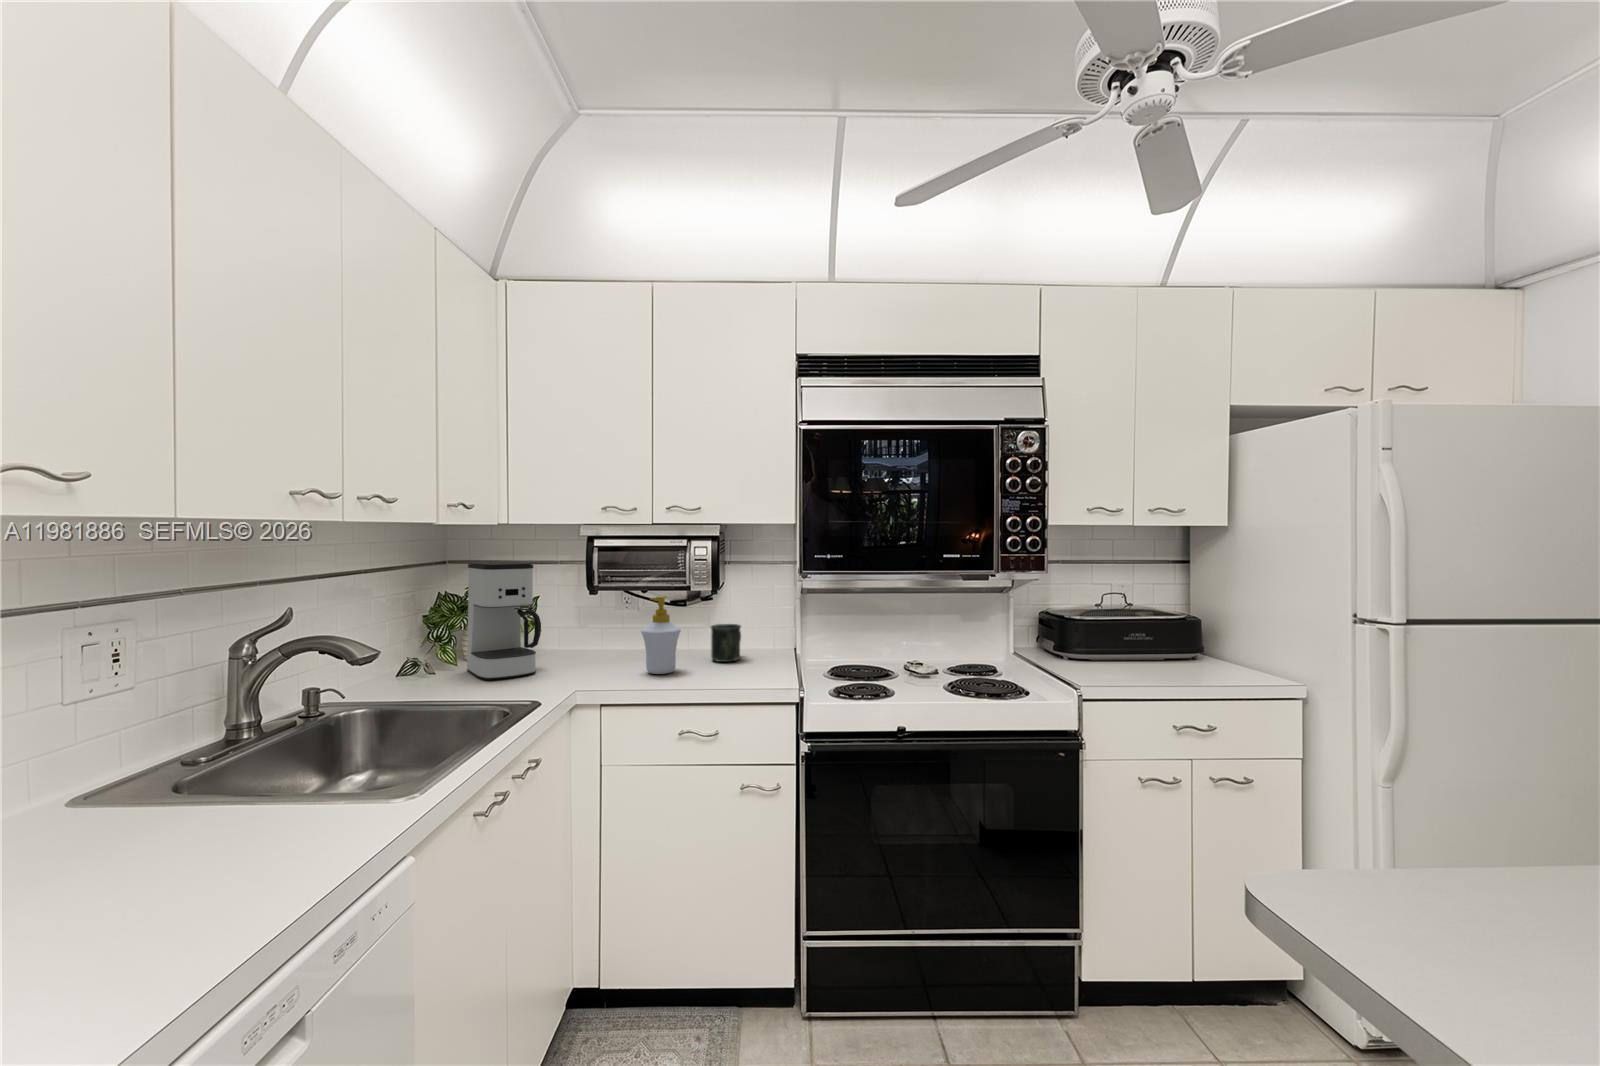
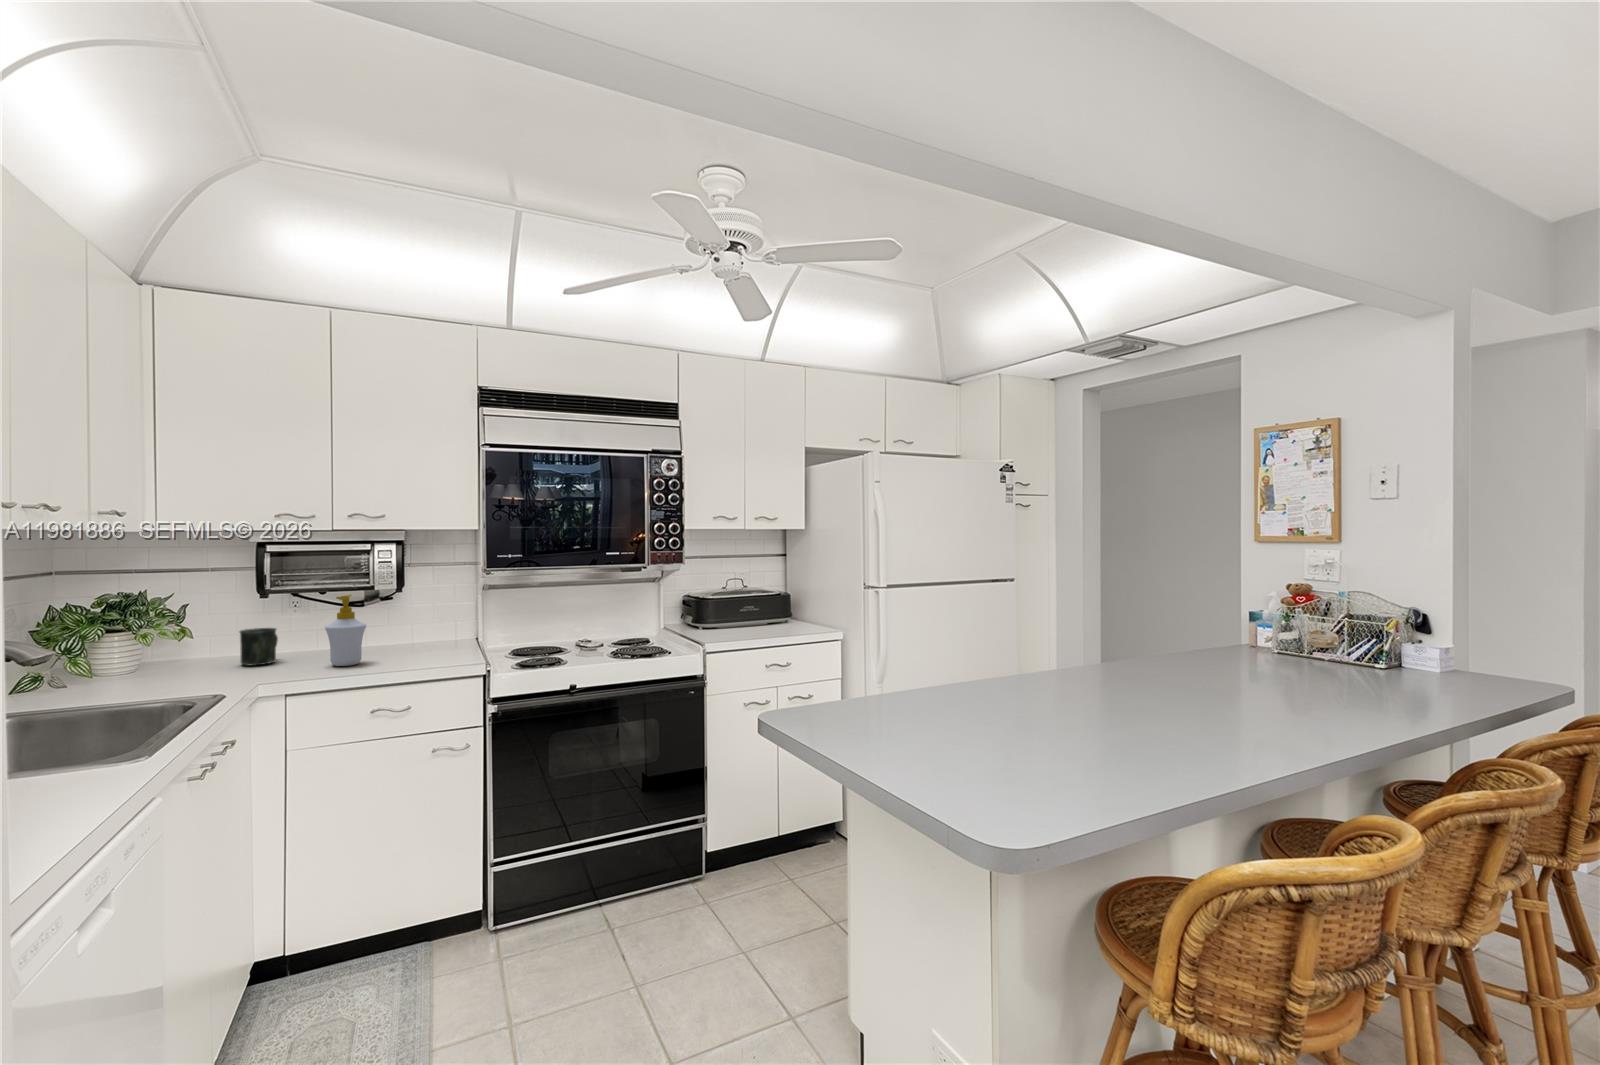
coffee maker: present [467,562,541,680] -> none [114,568,205,684]
mug: present [711,624,741,662] -> present [240,628,278,666]

